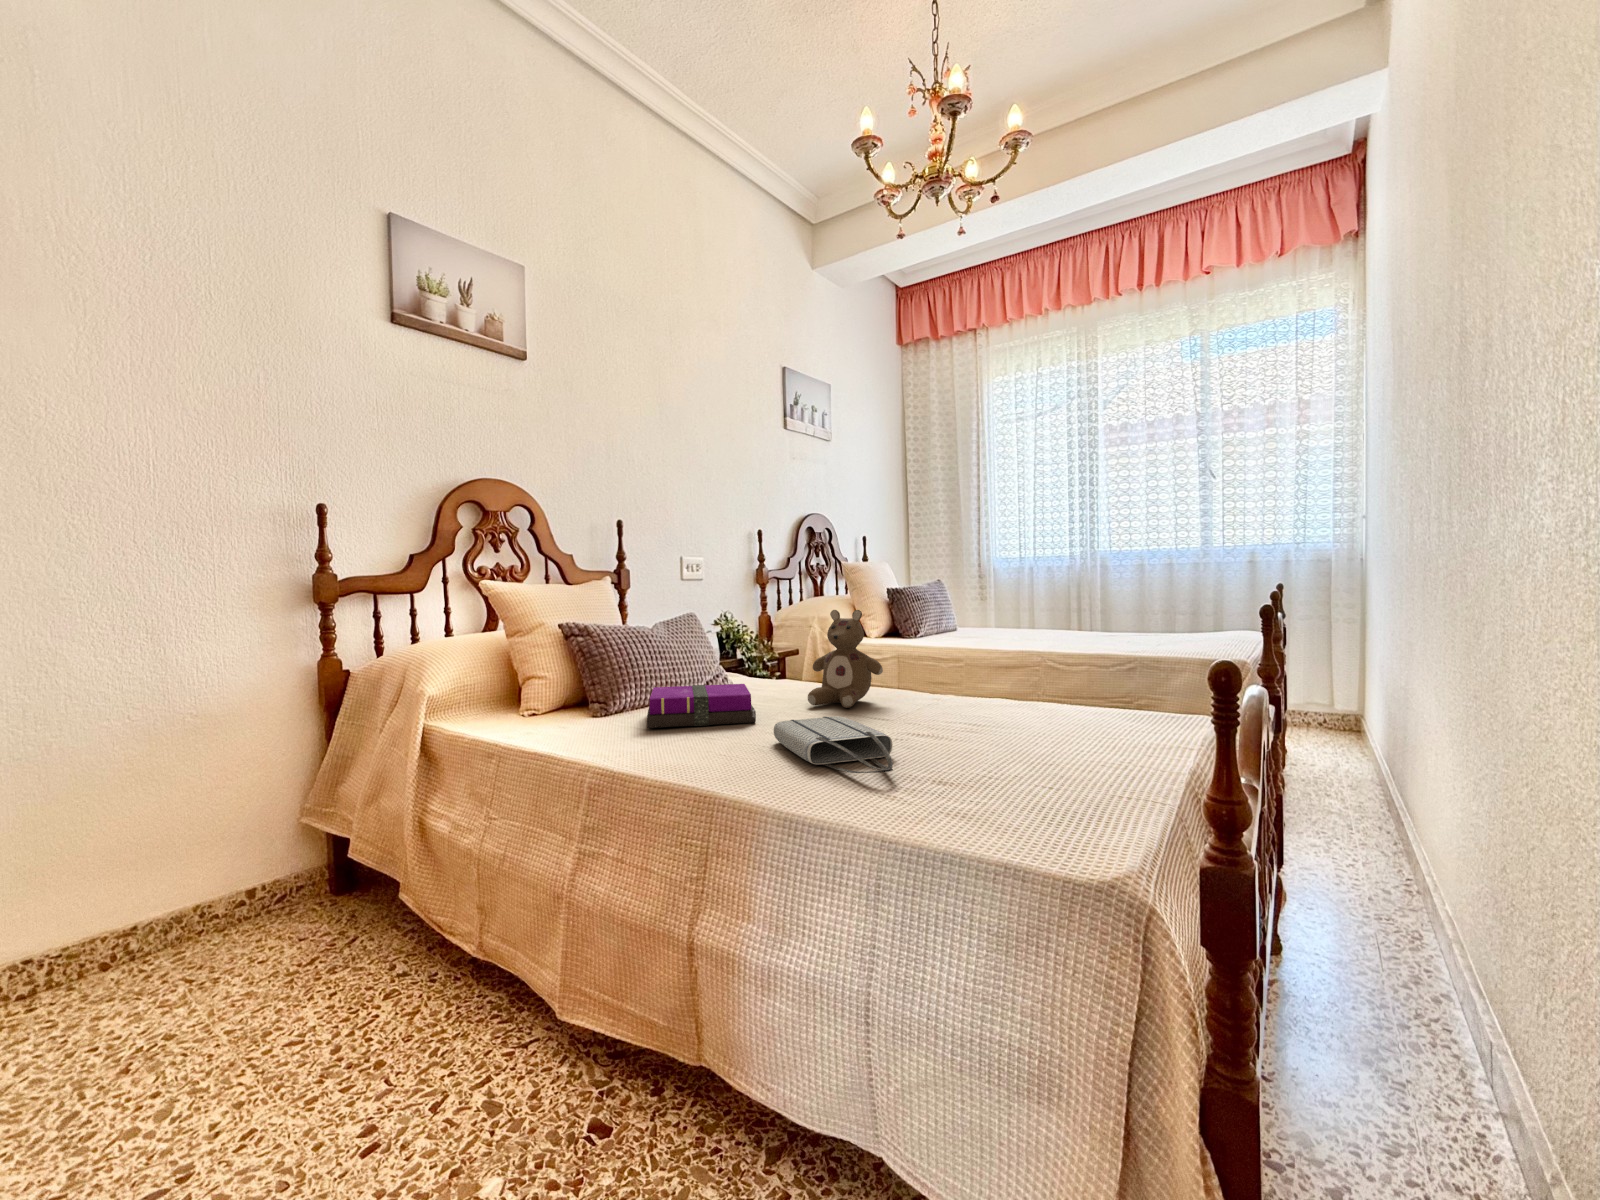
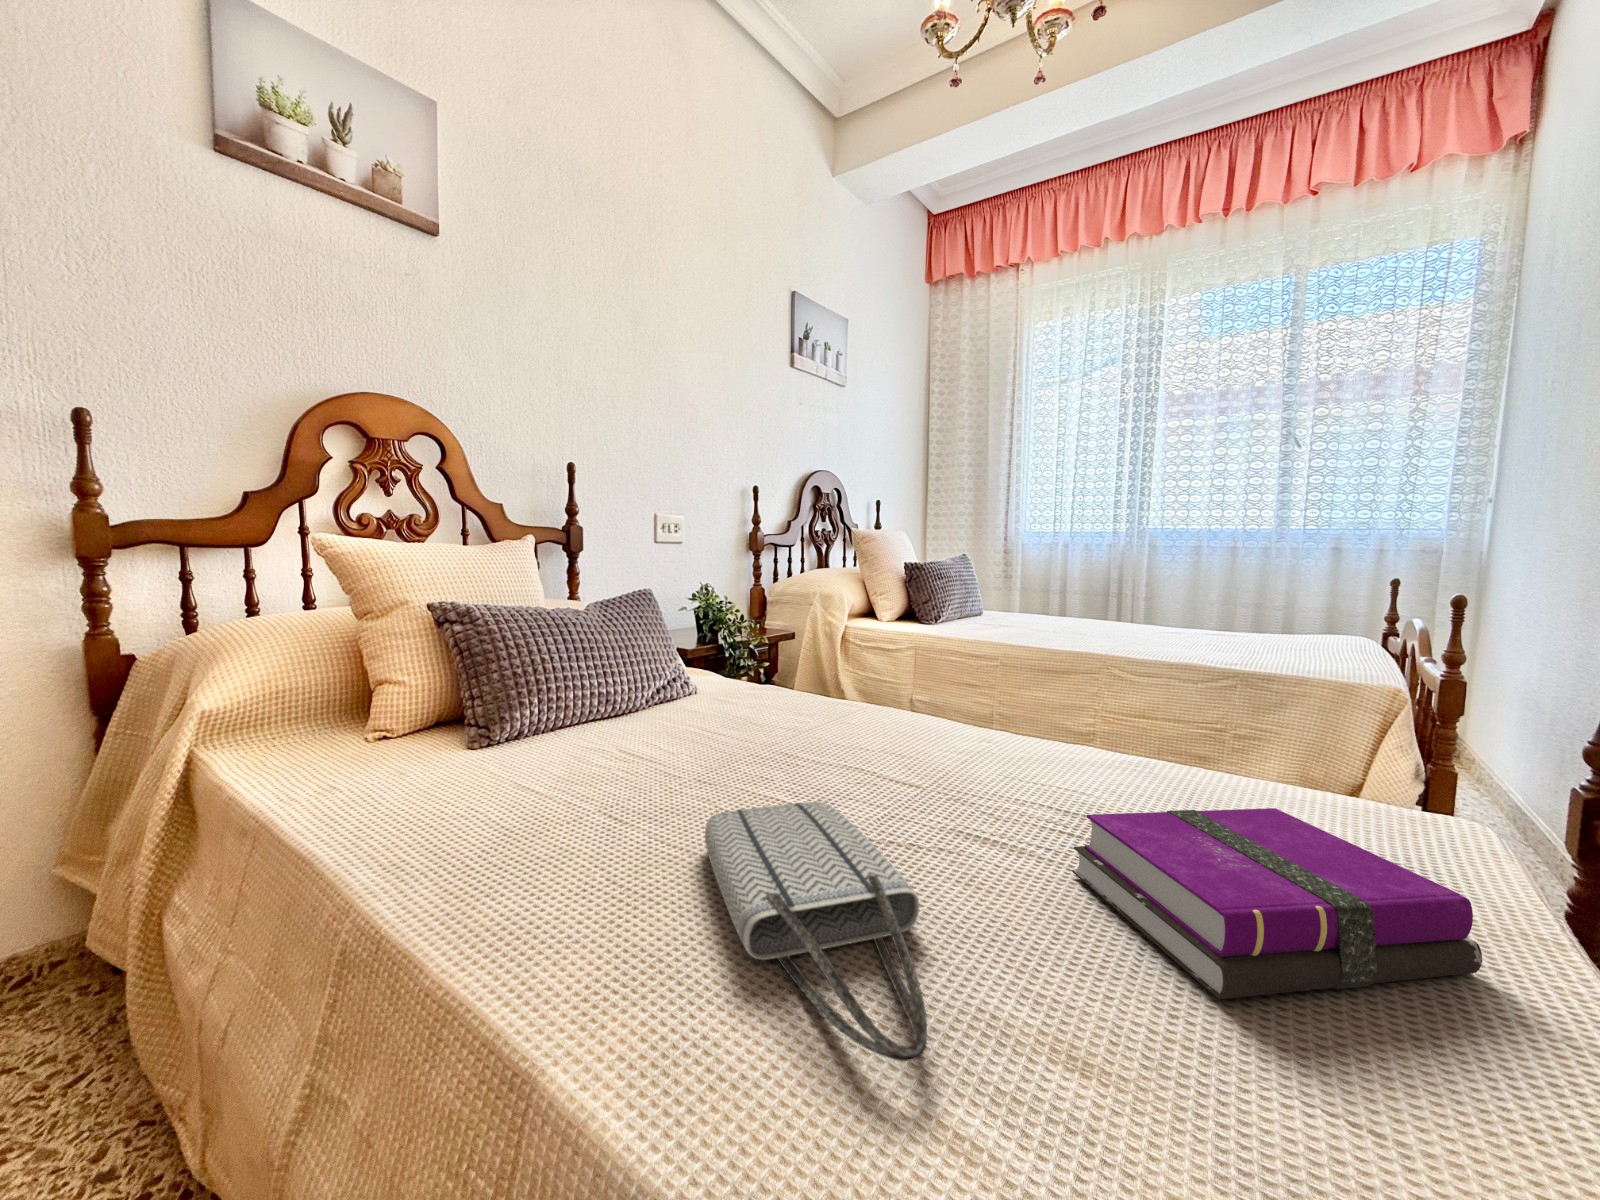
stuffed bear: present [808,610,883,708] -> none [785,603,898,755]
notebook: present [647,684,756,728] -> present [1072,808,1482,999]

